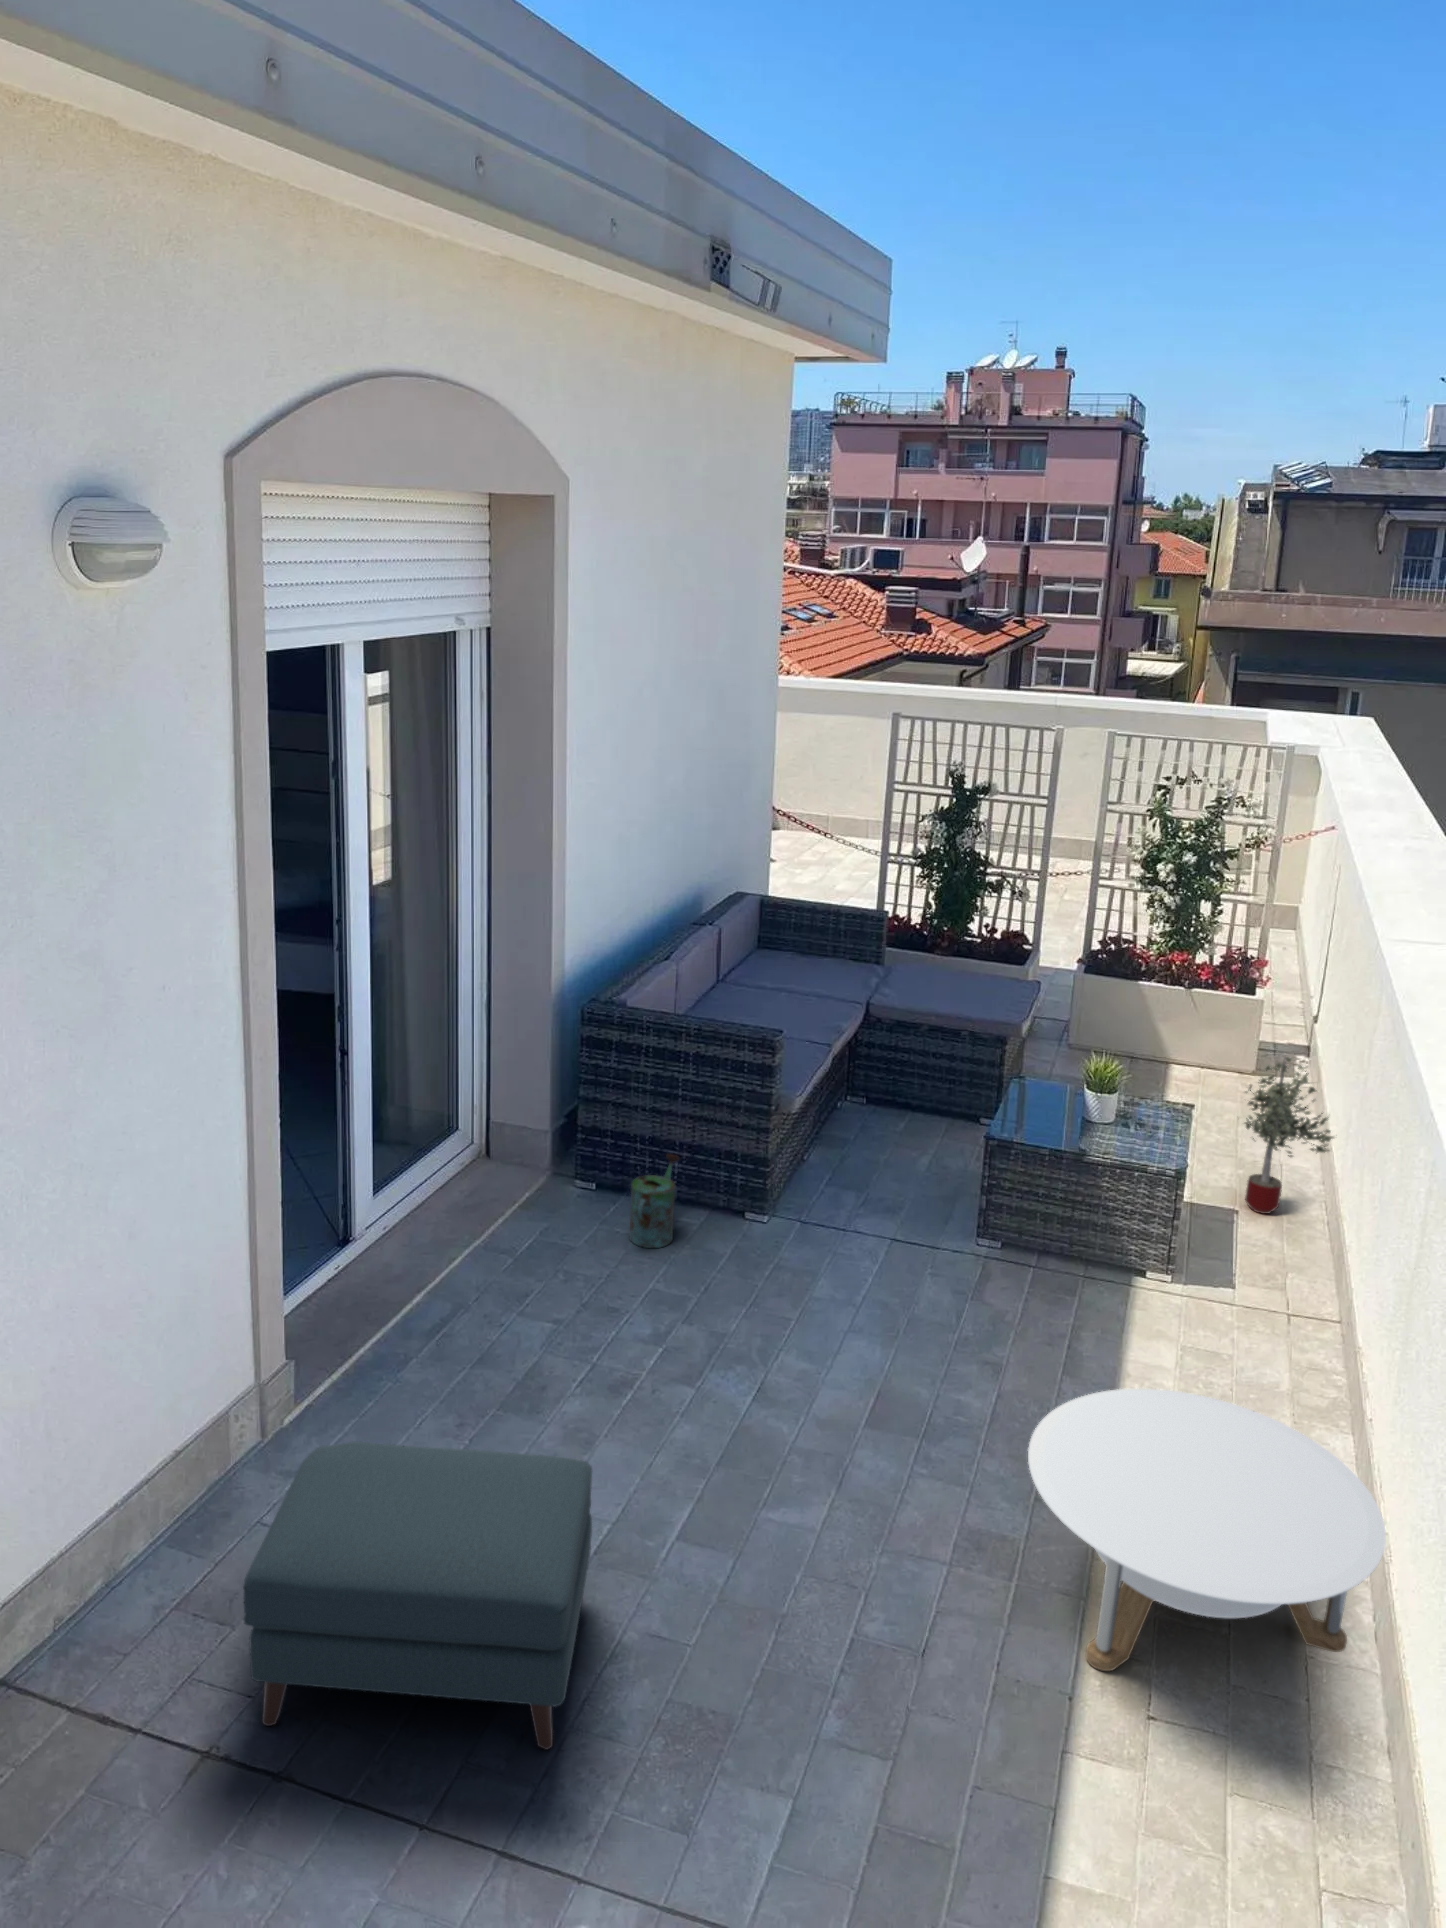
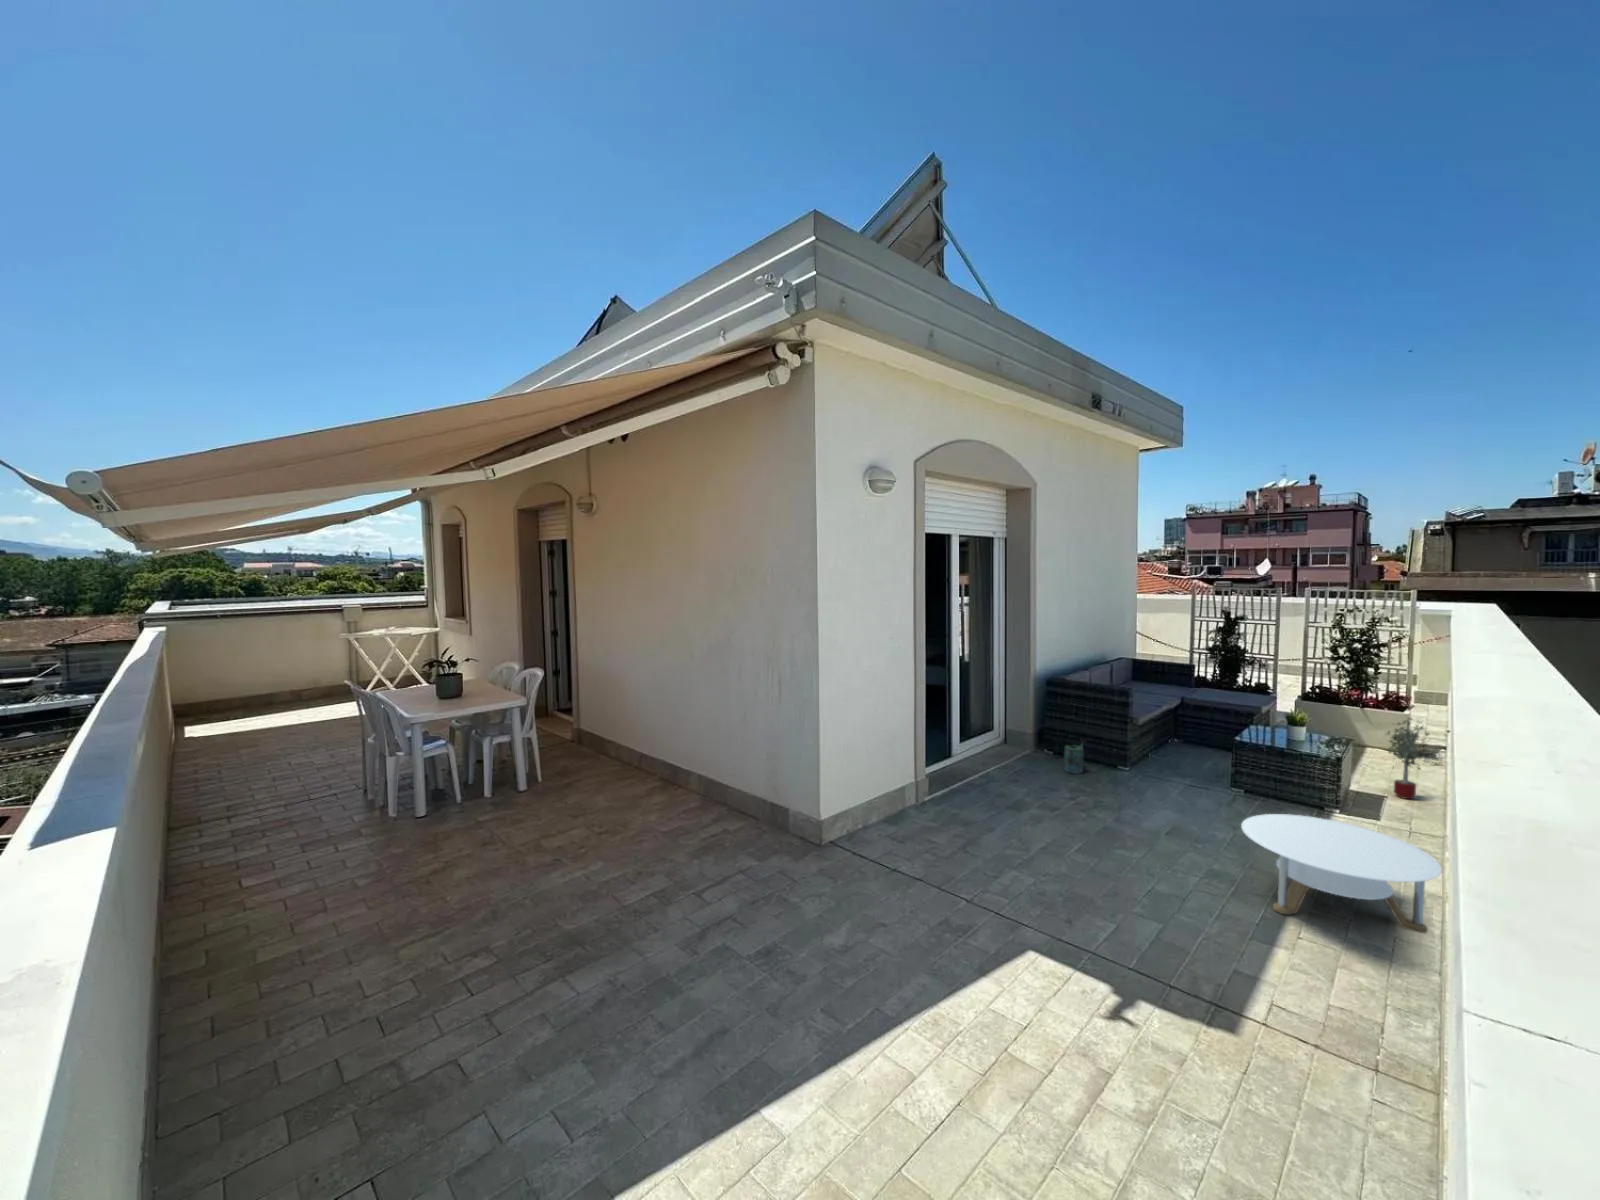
ottoman: present [243,1442,592,1749] -> none [916,780,1043,885]

